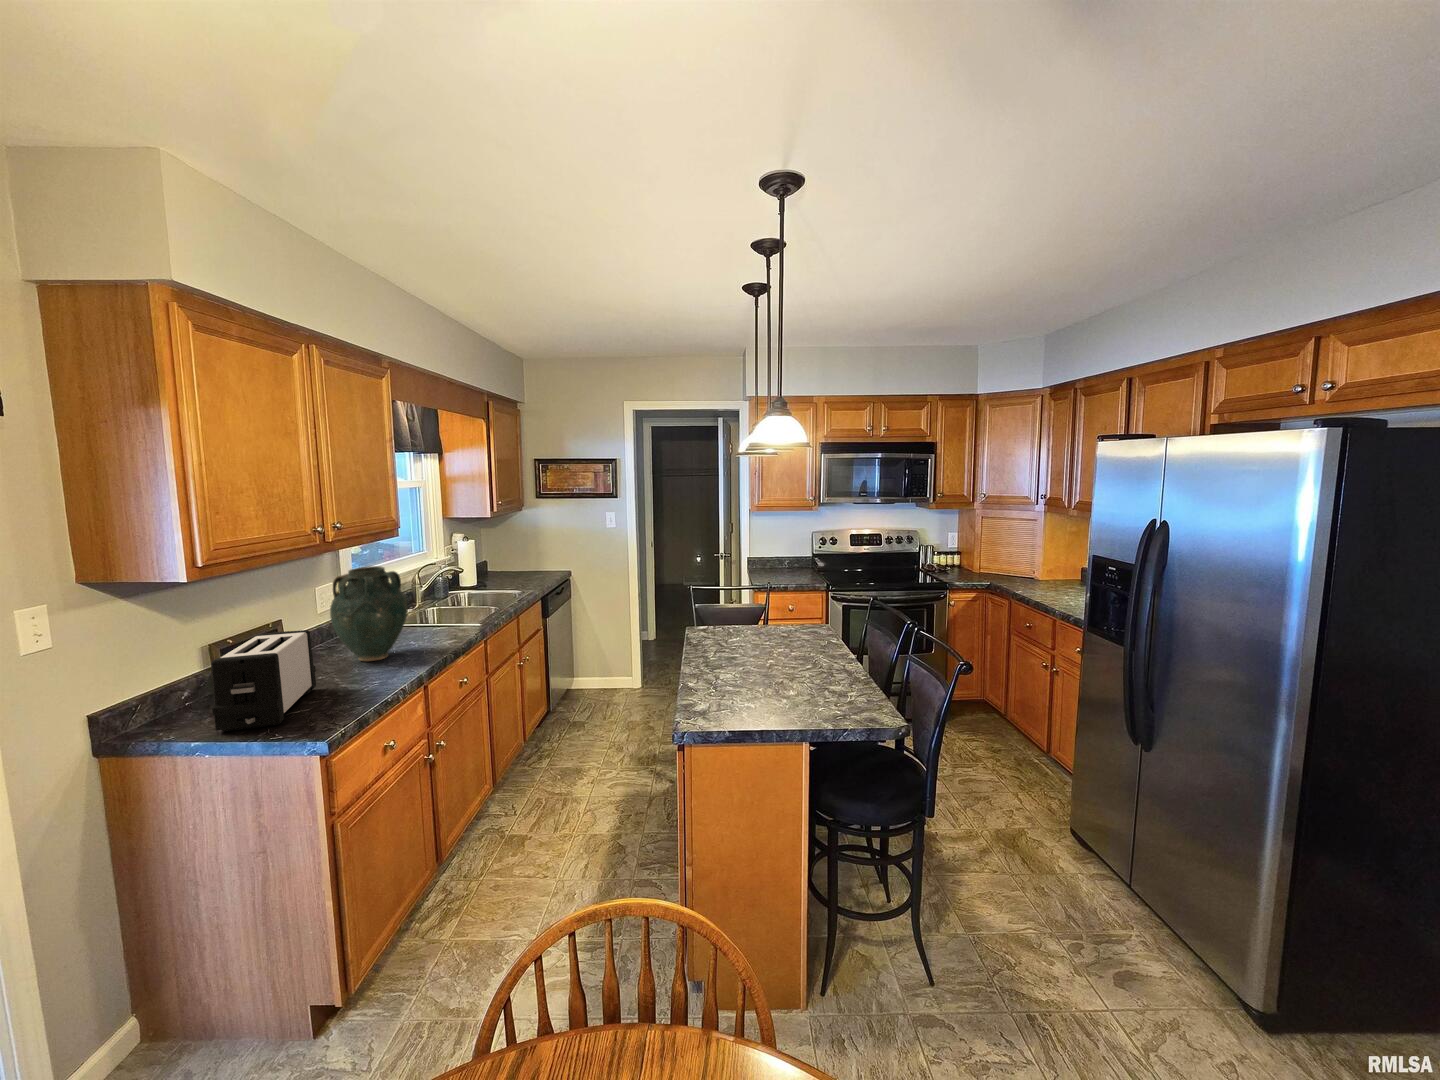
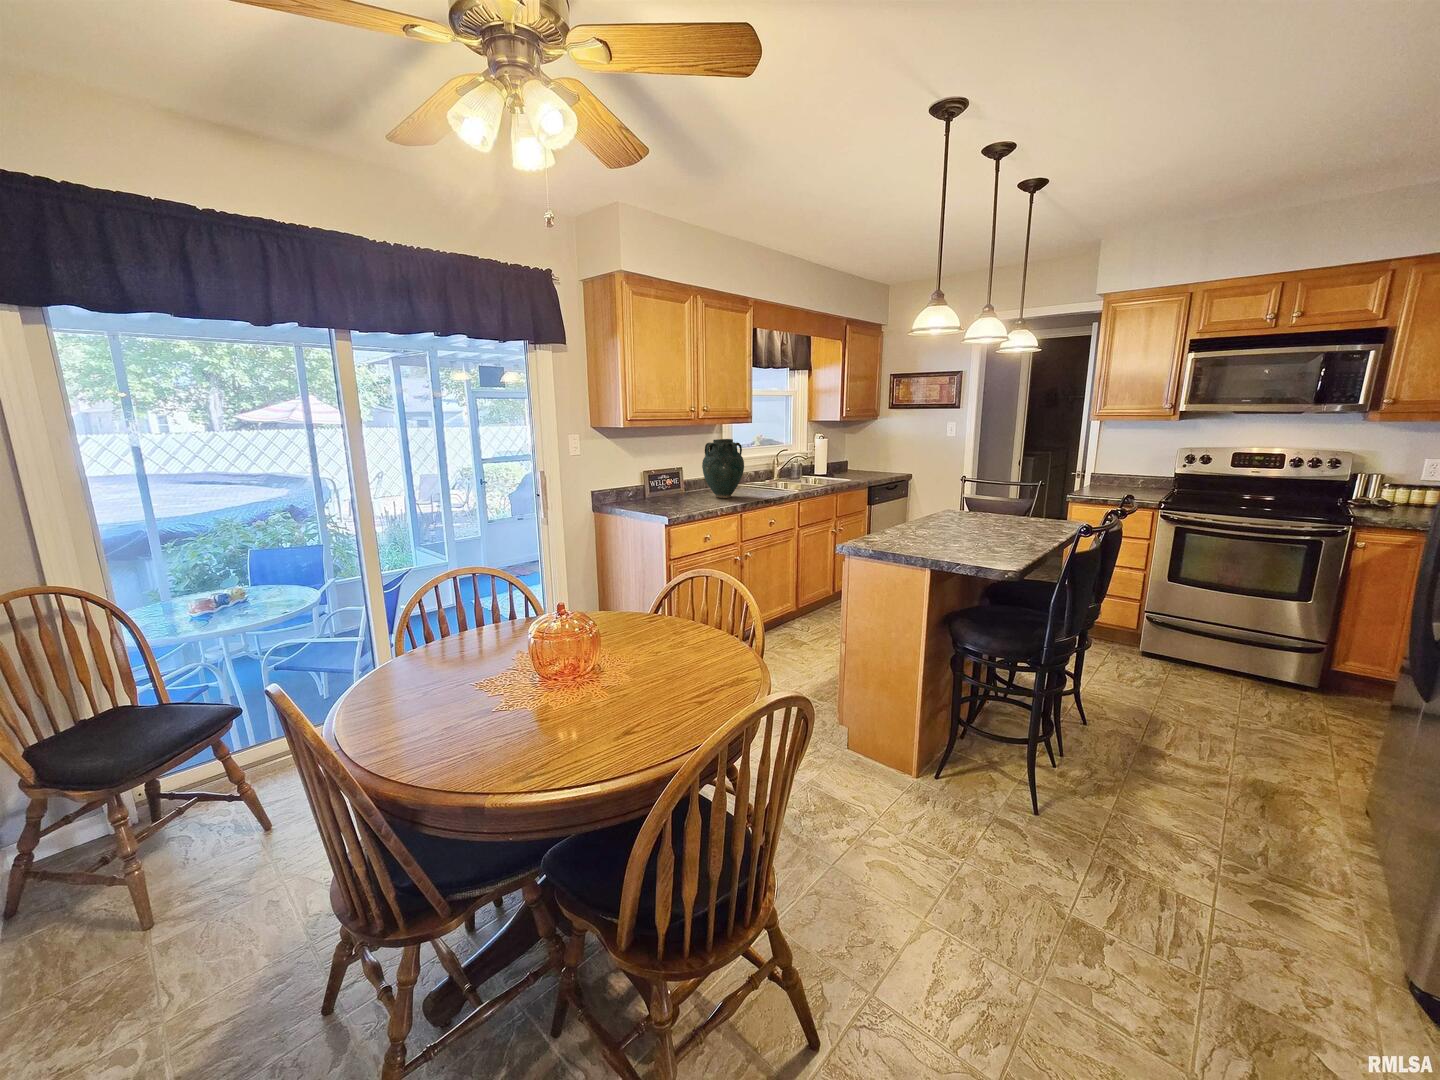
toaster: present [211,630,316,731] -> none [634,467,686,510]

